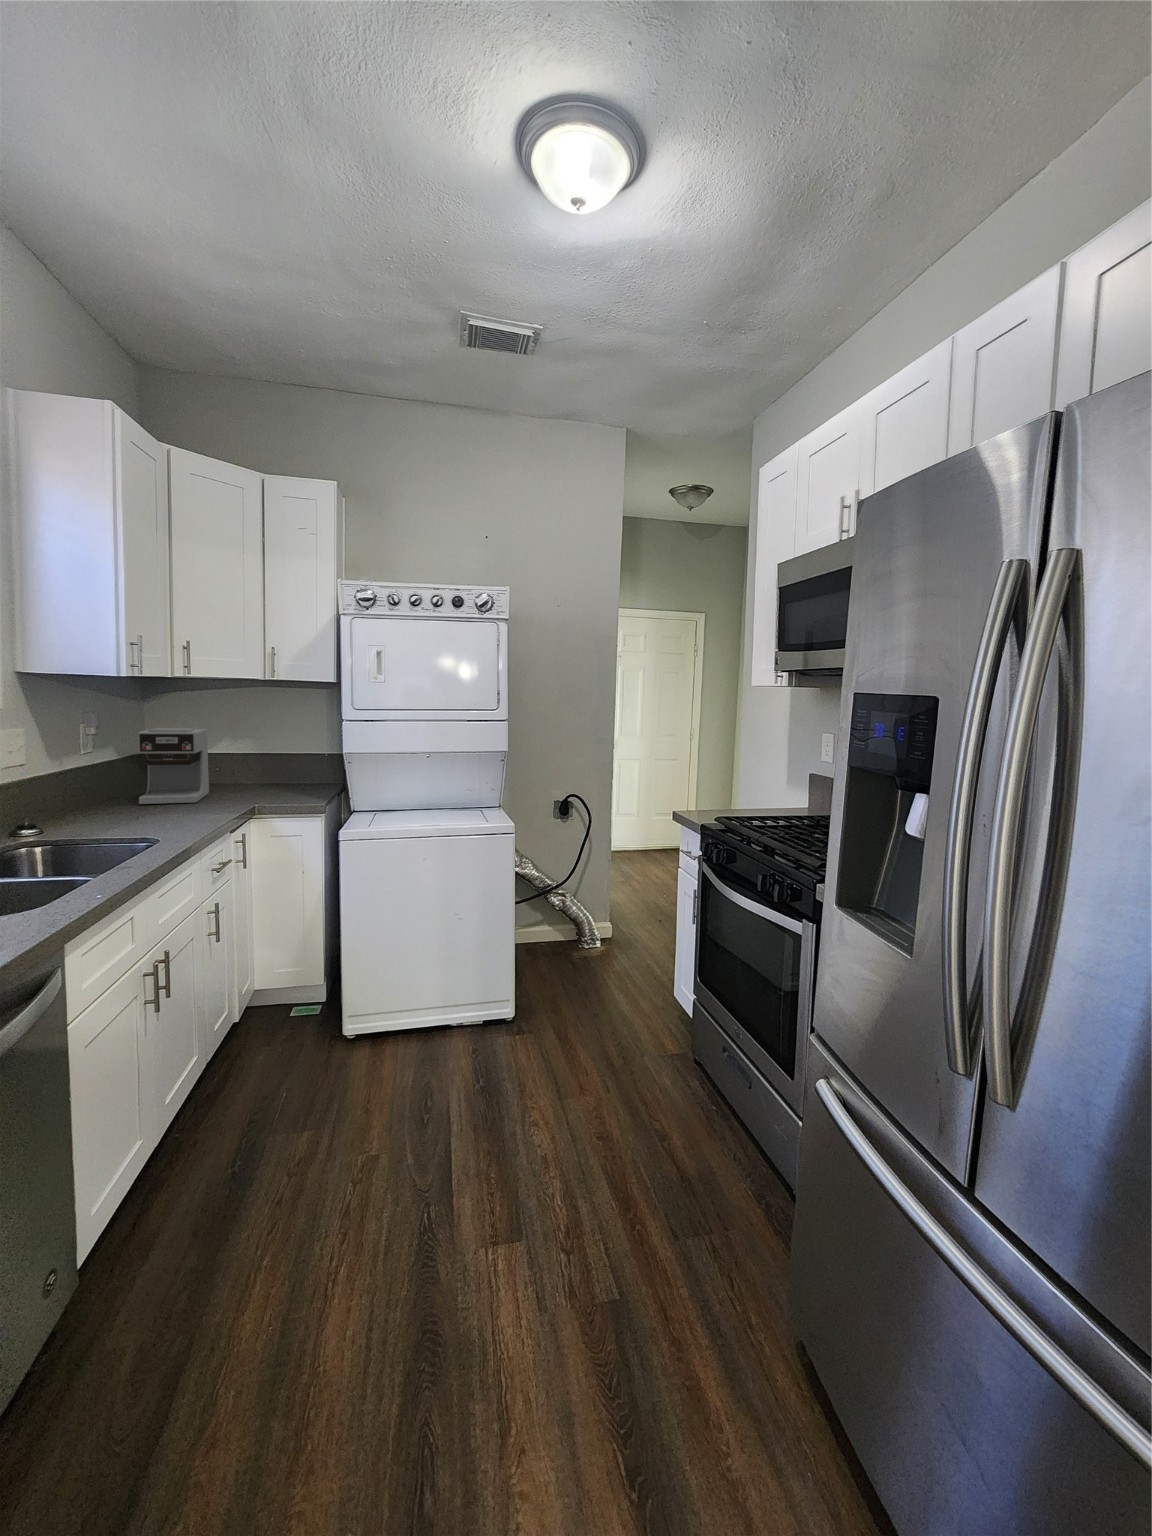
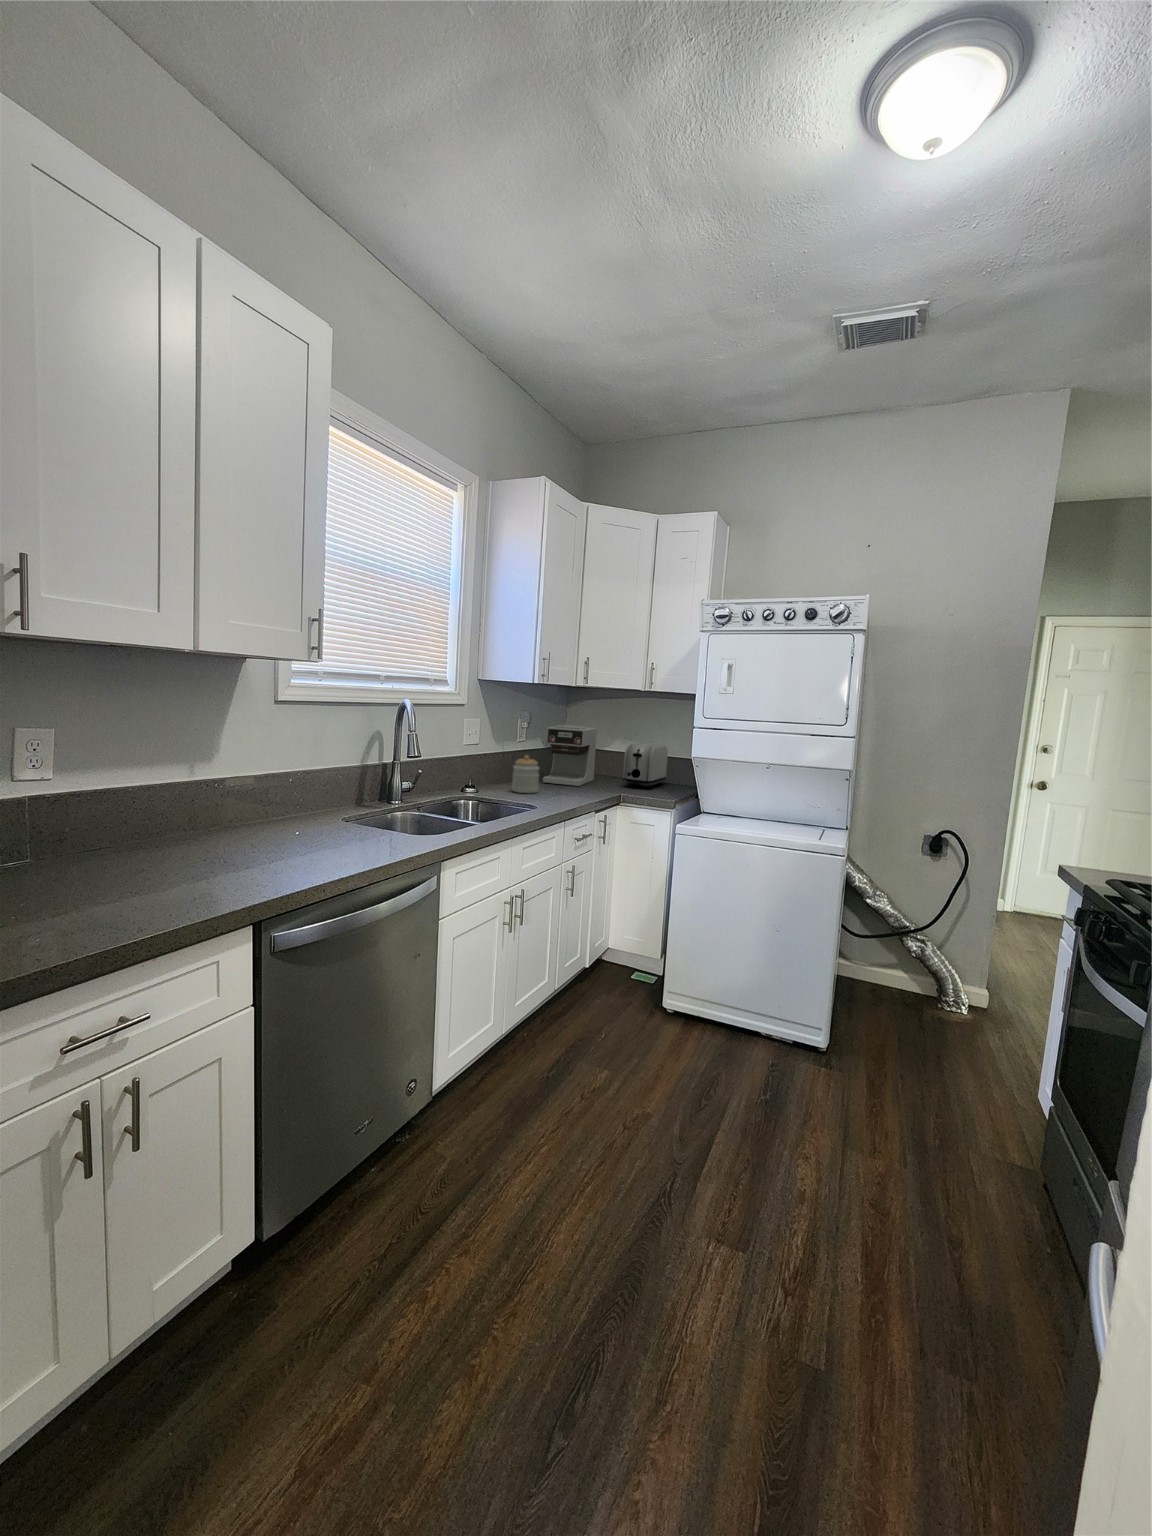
toaster: none [253,742,304,795] -> present [623,743,668,788]
jar: none [96,771,142,822] -> present [512,755,539,793]

